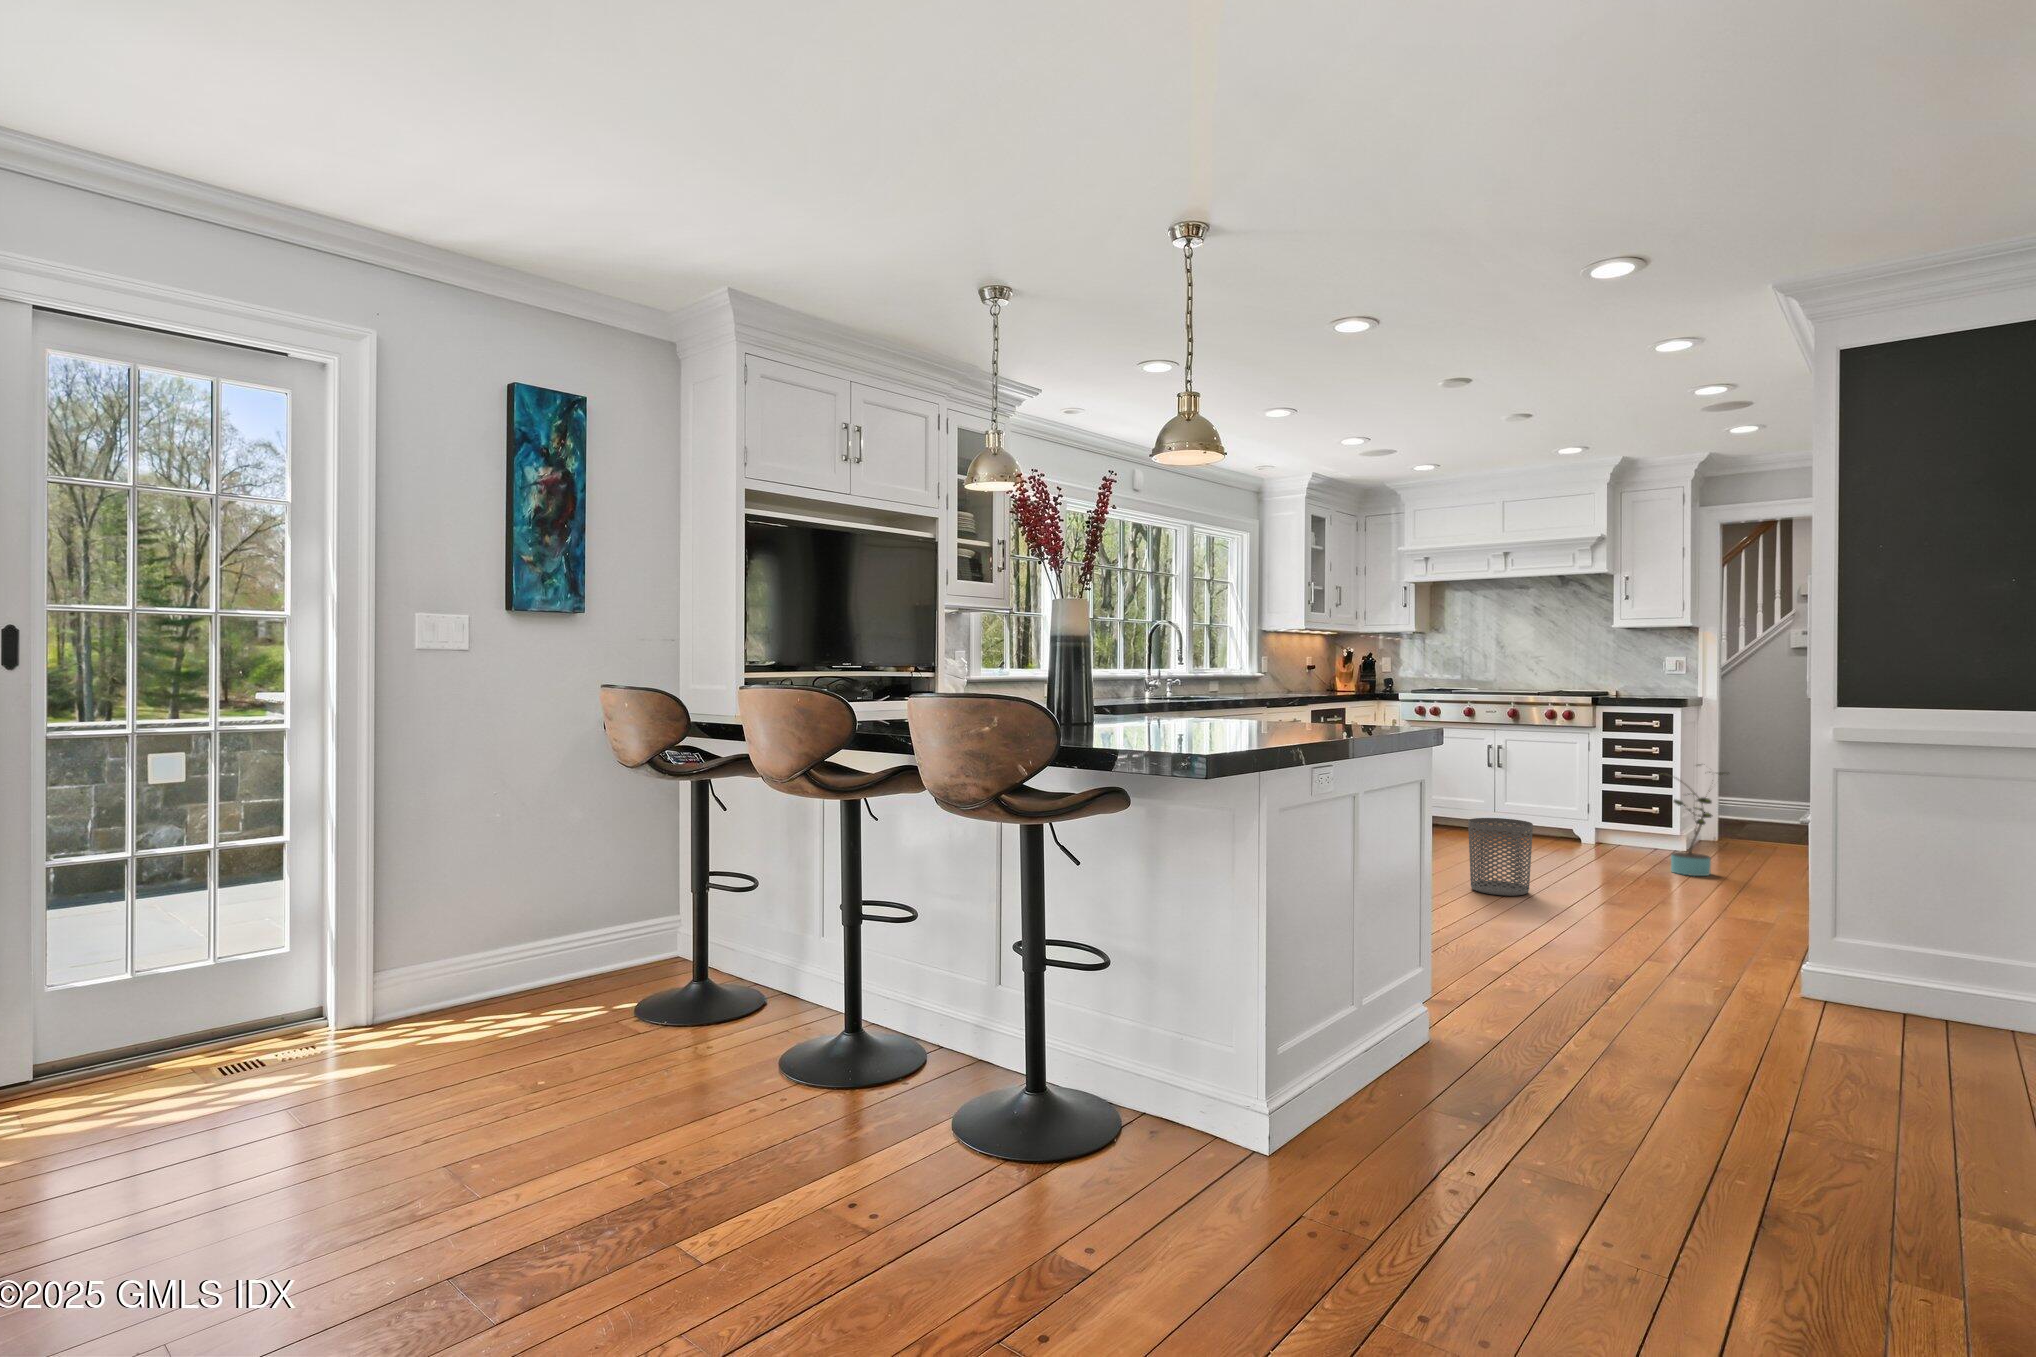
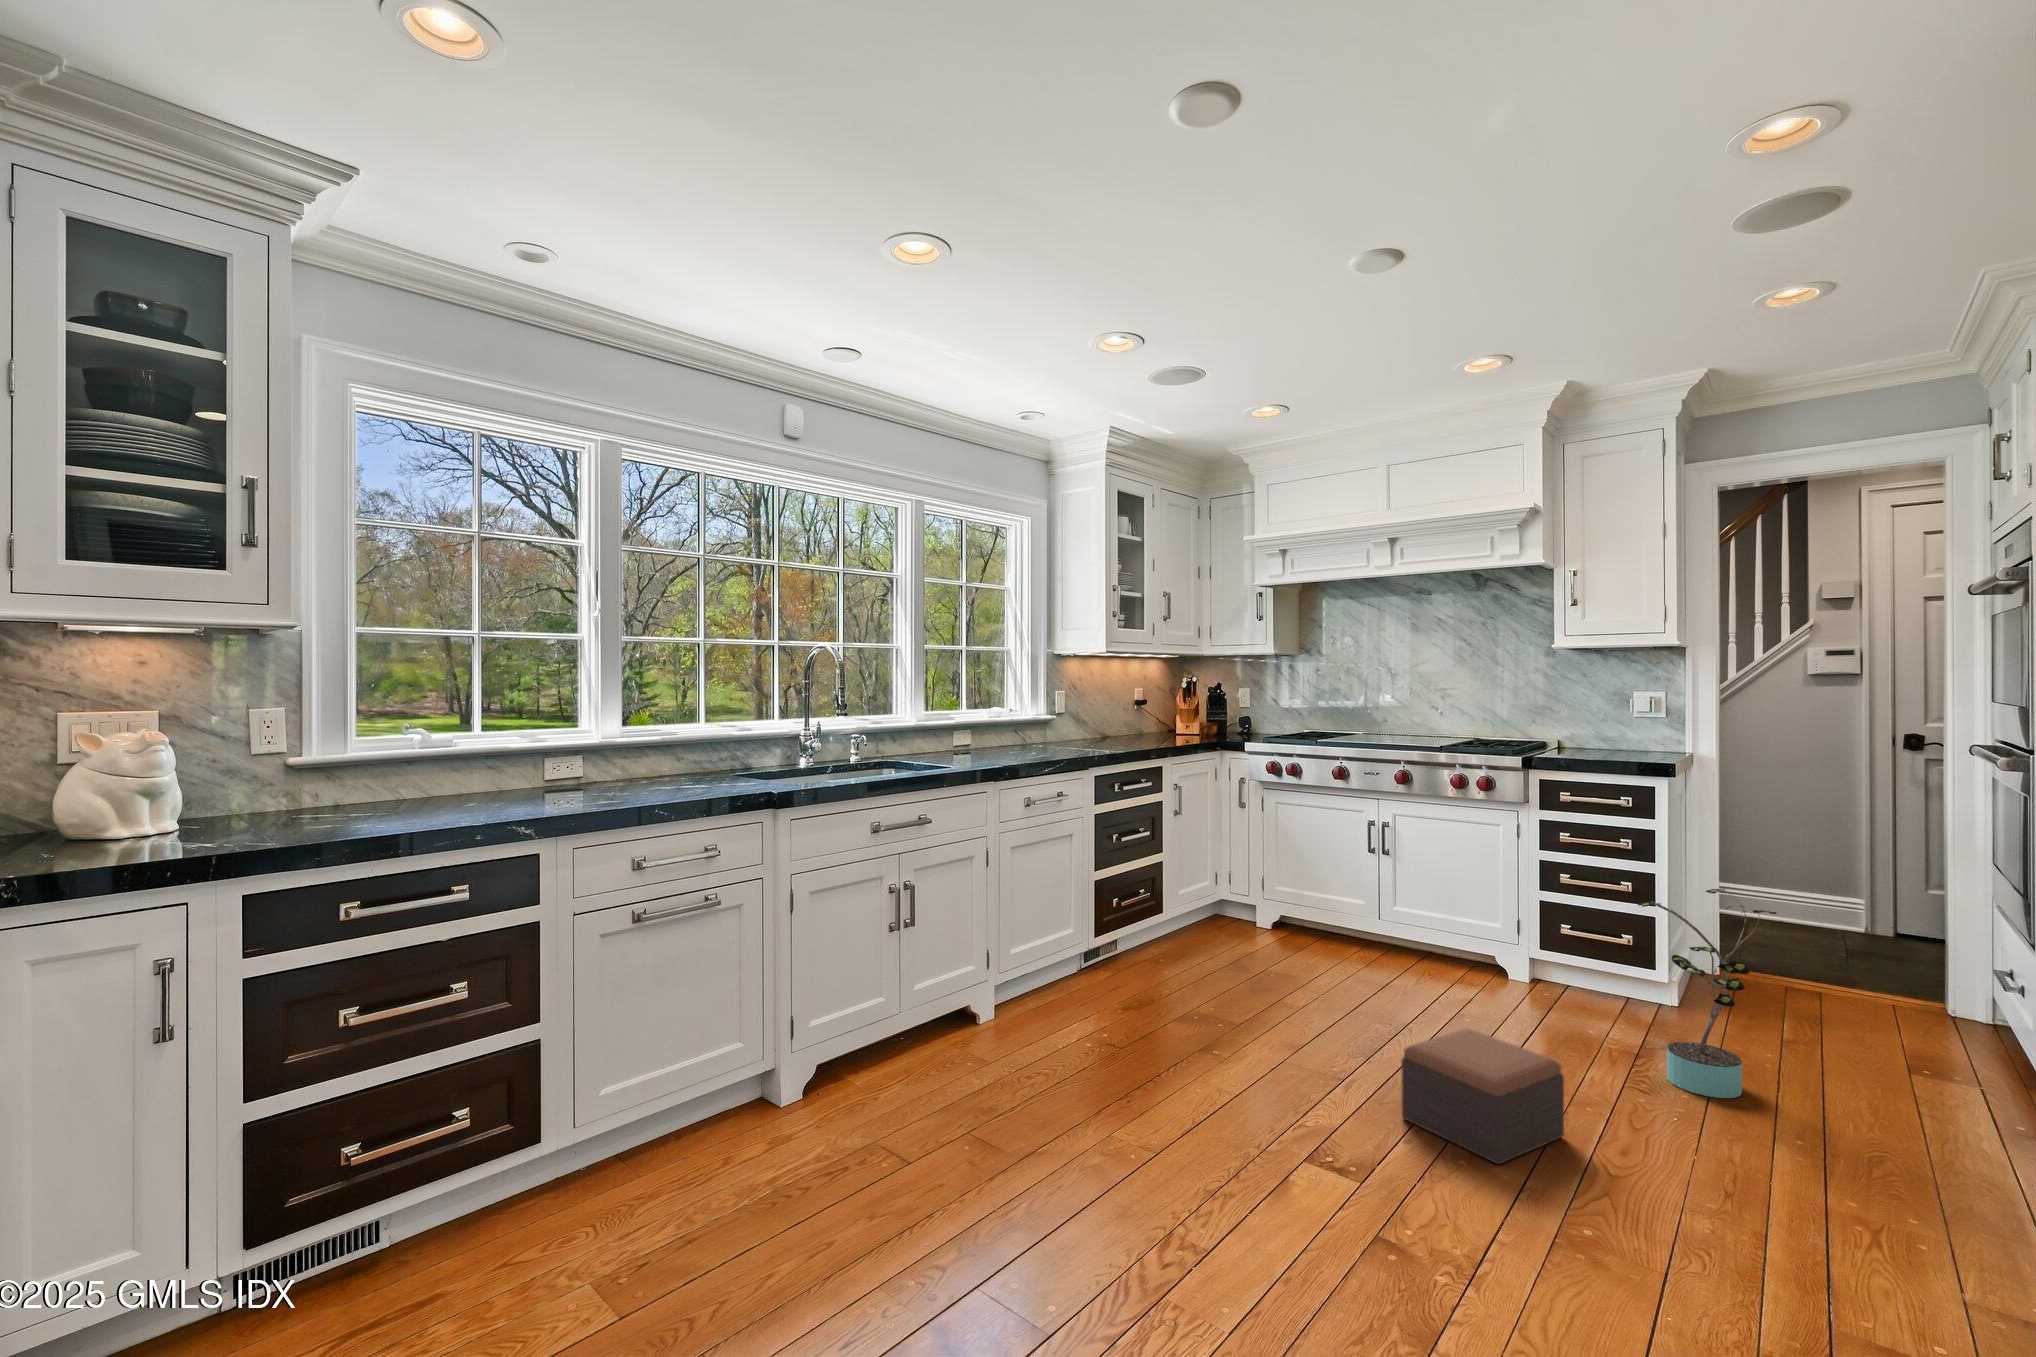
waste bin: present [1468,818,1533,896] -> none [1287,1011,1409,1193]
footstool: none [1524,837,1611,890] -> present [1401,1029,1564,1164]

